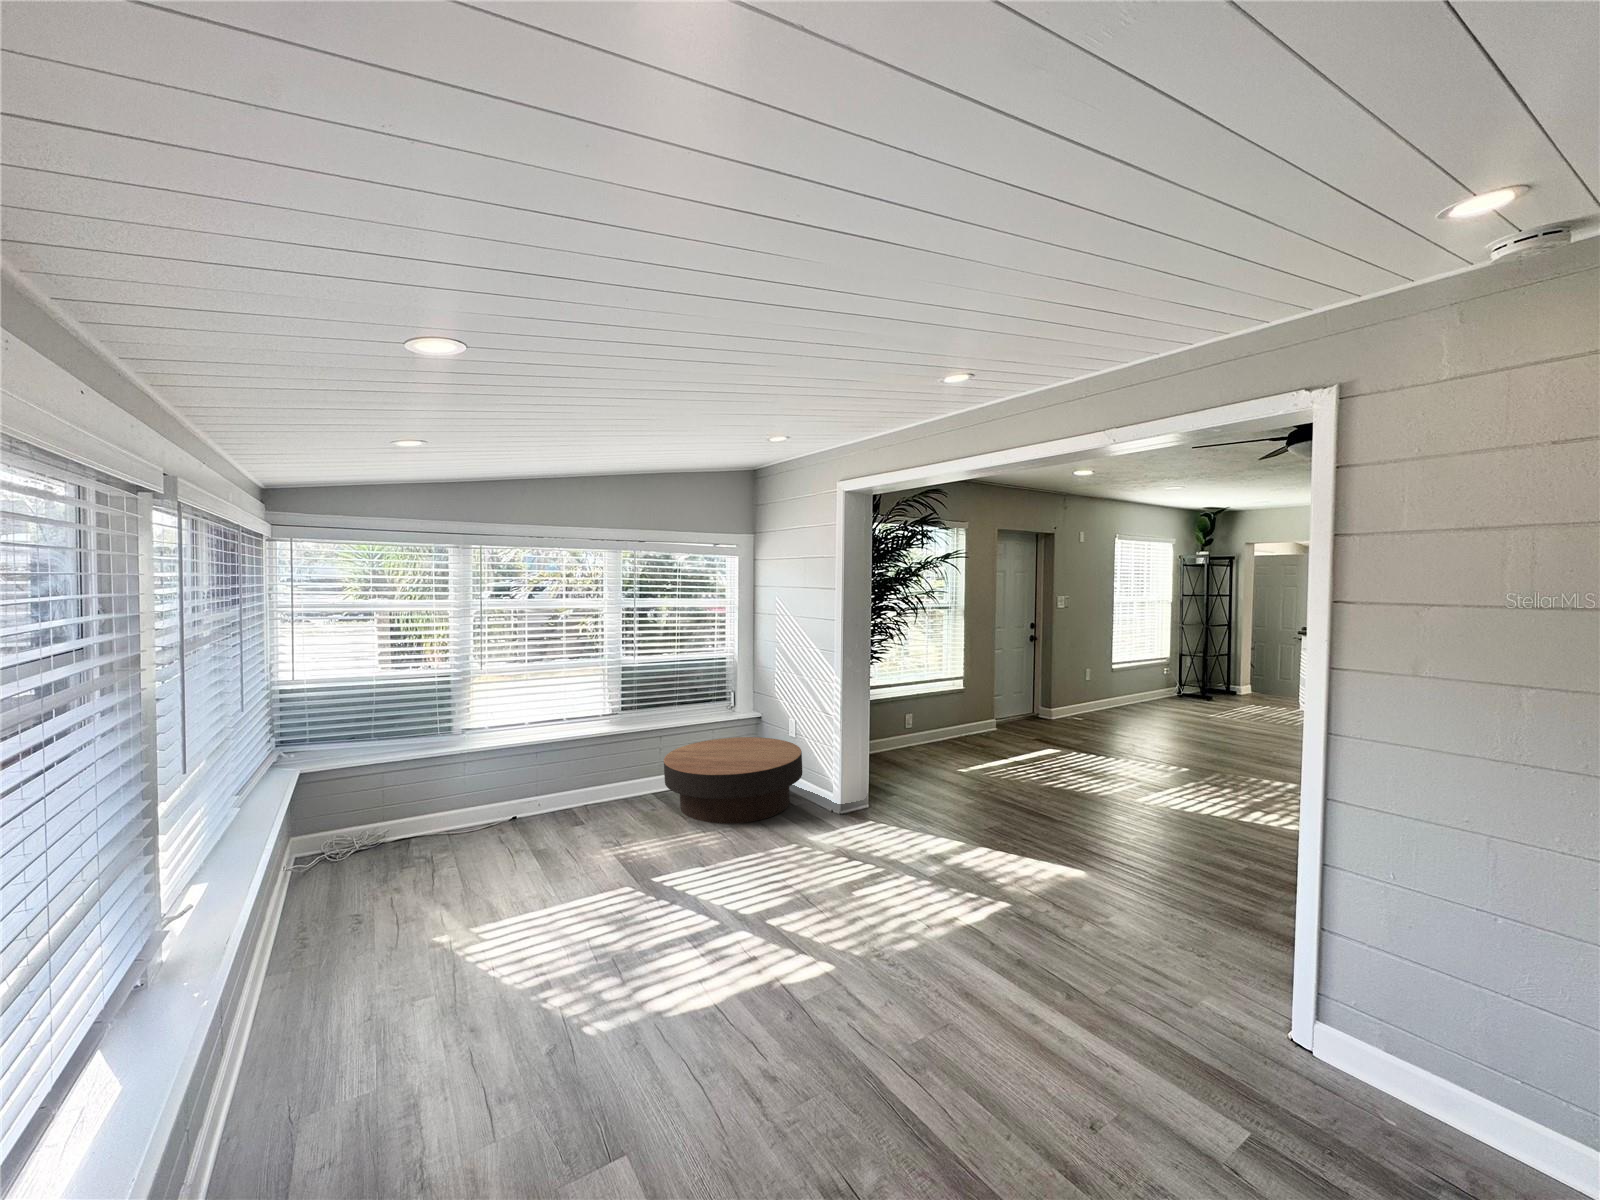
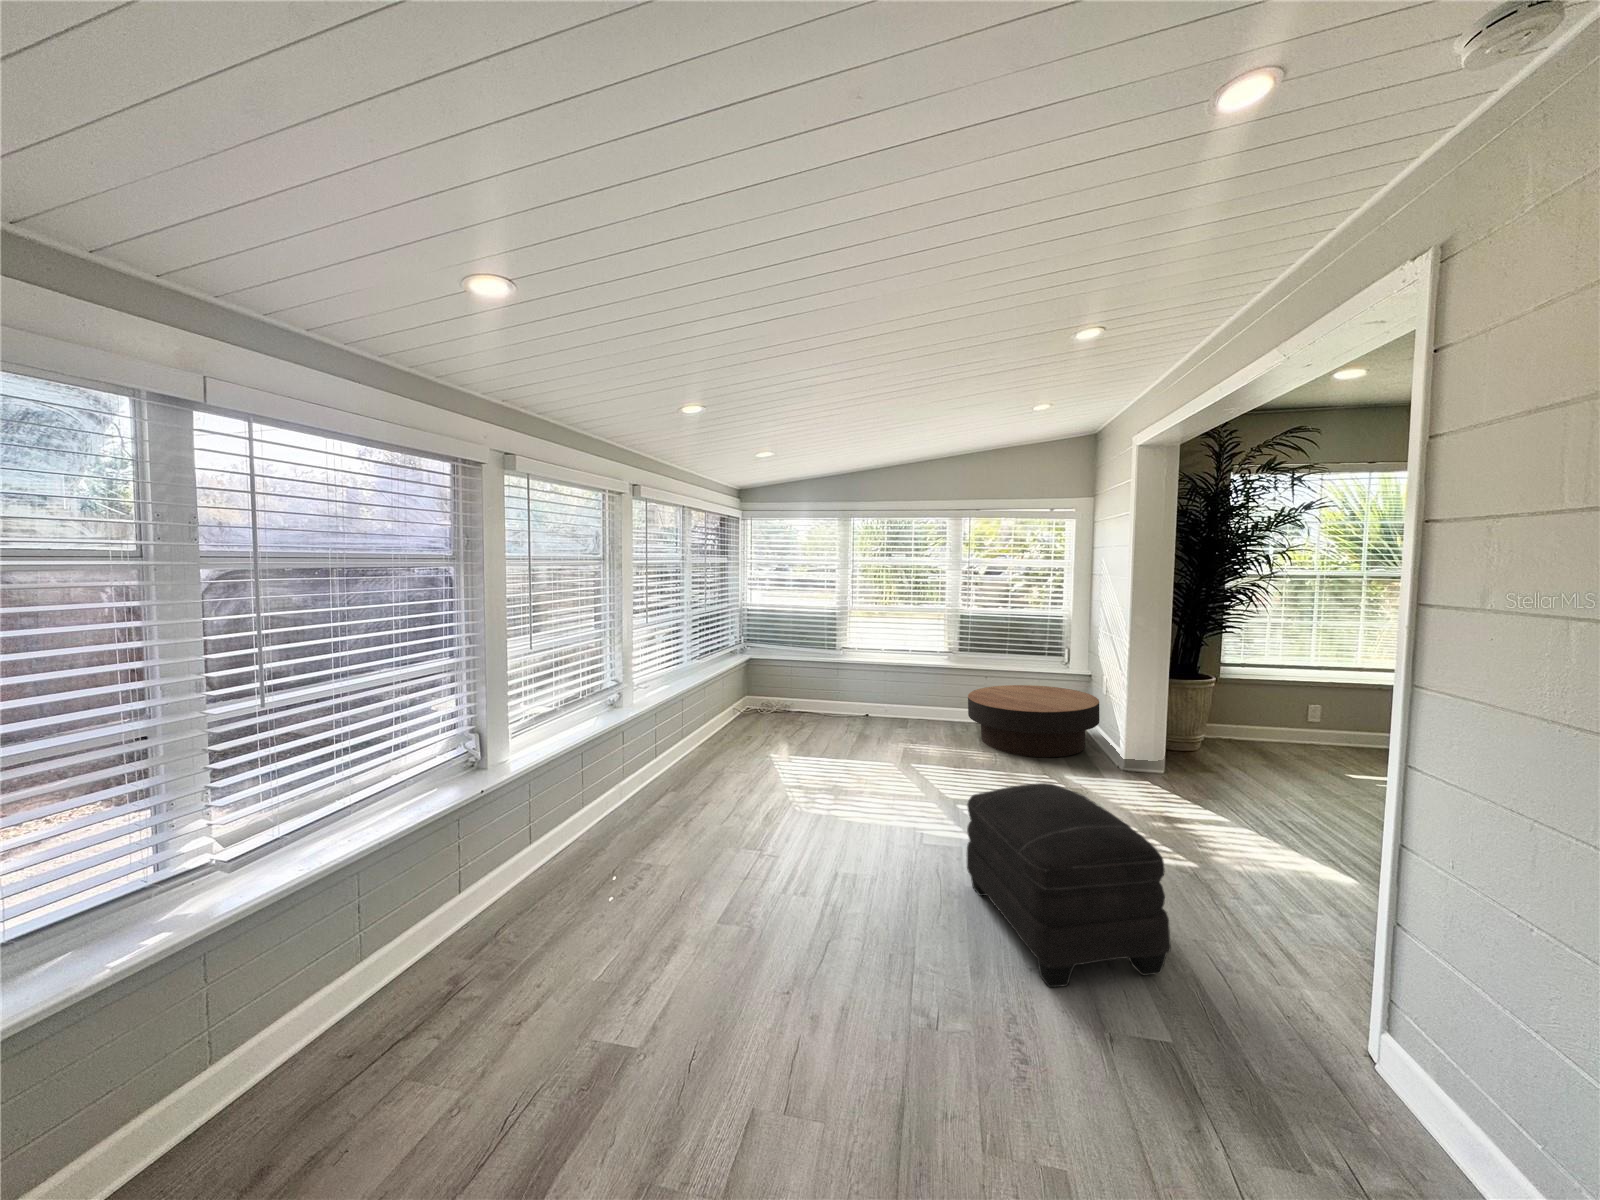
ottoman: none [873,848,1083,1052] -> present [967,783,1171,987]

